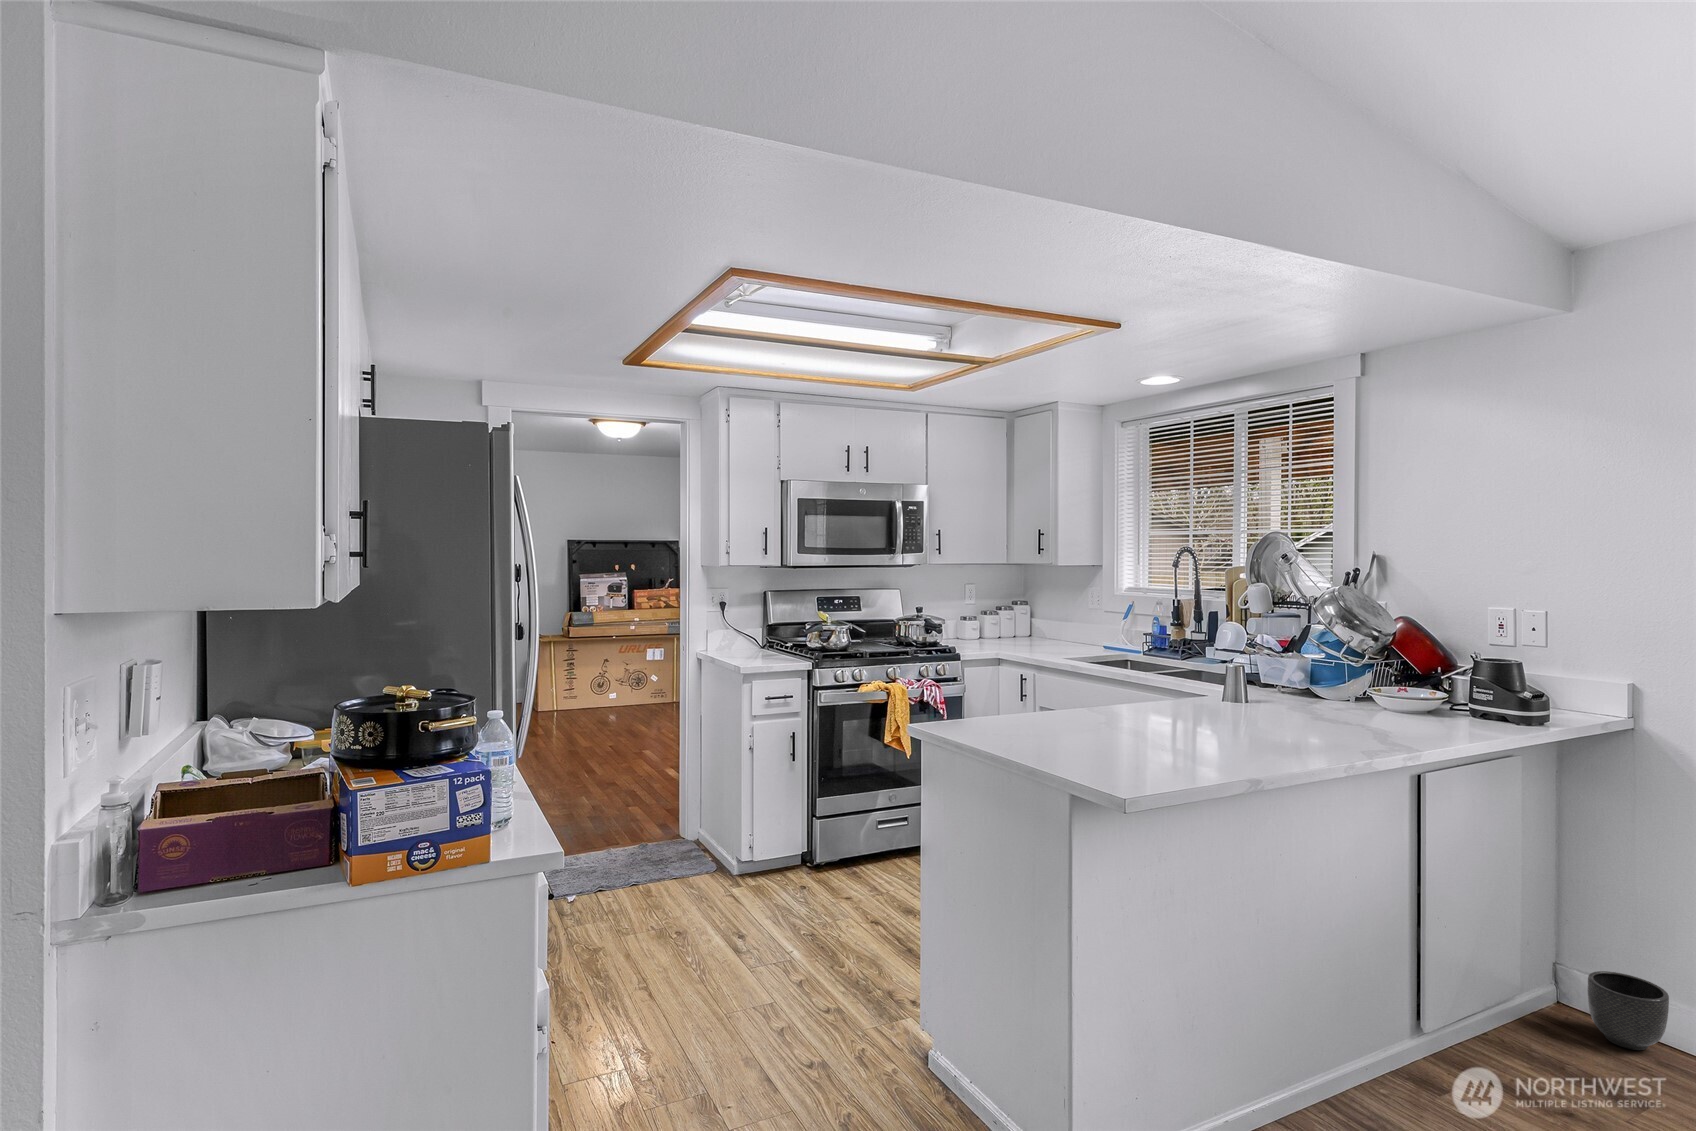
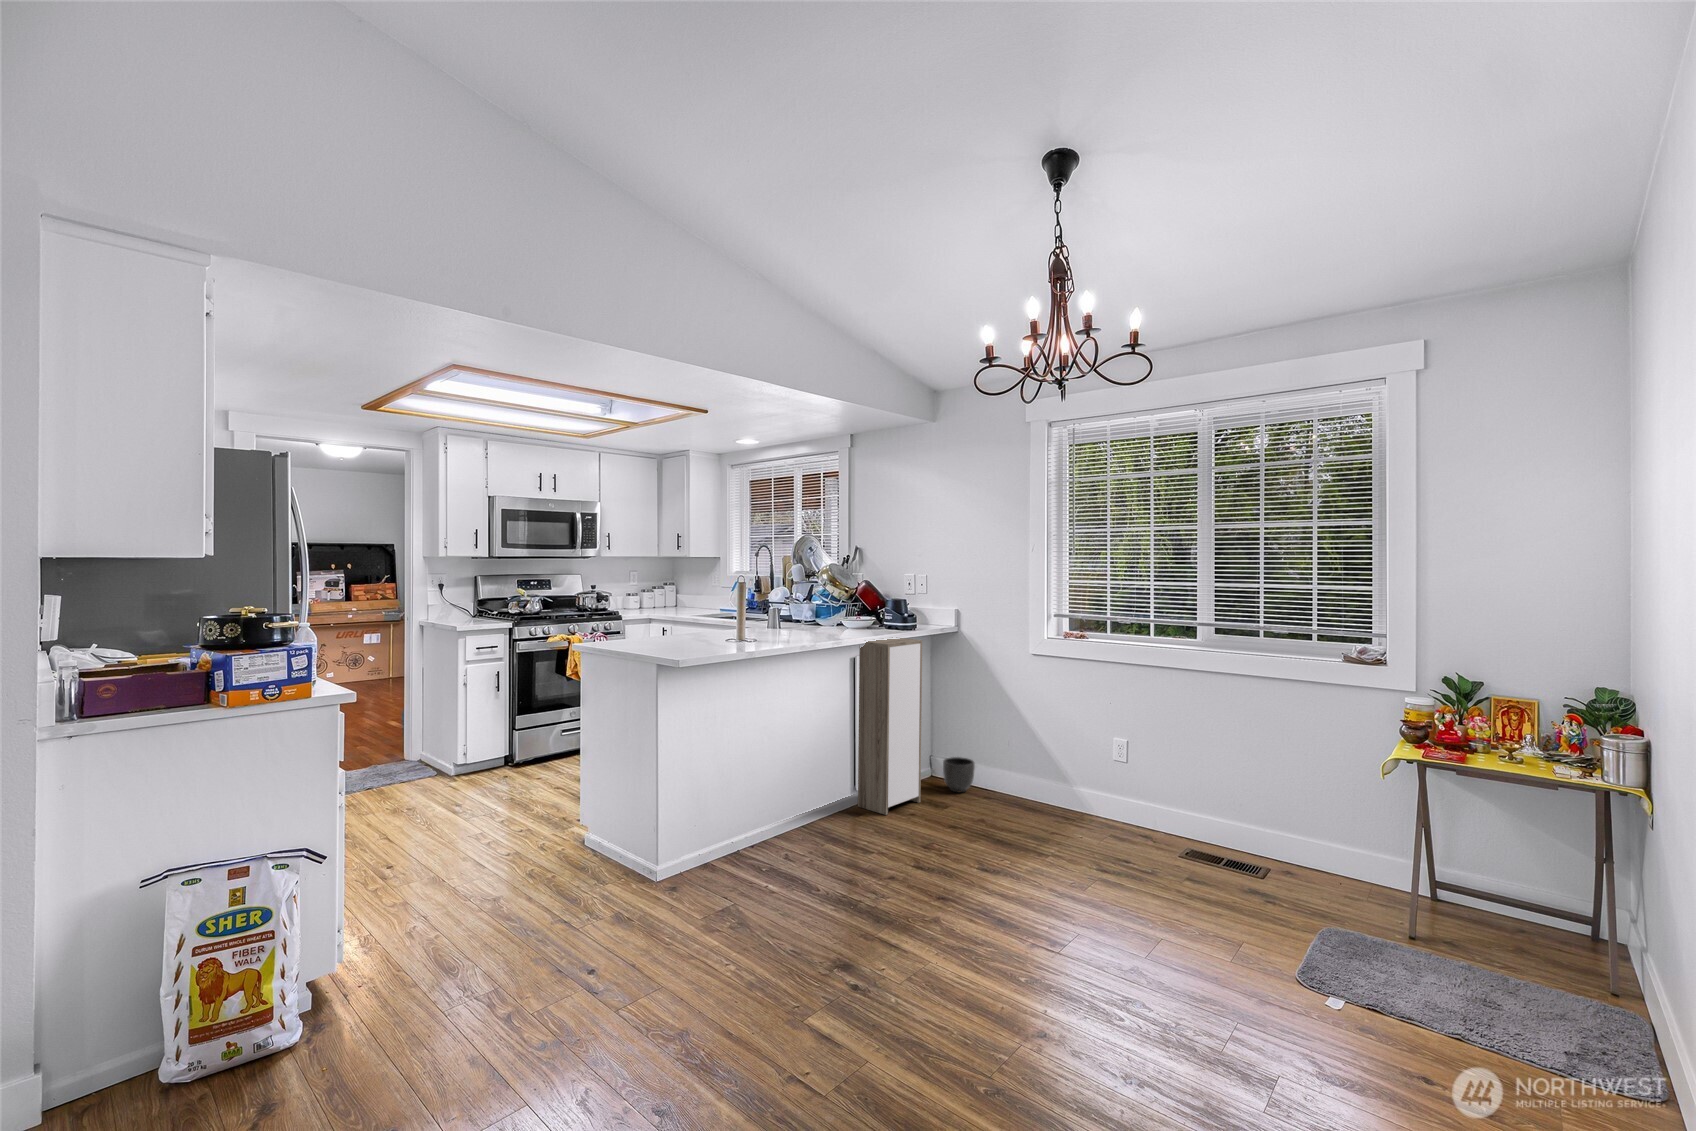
storage cabinet: none [1417,733,1563,1091] -> present [858,637,922,815]

